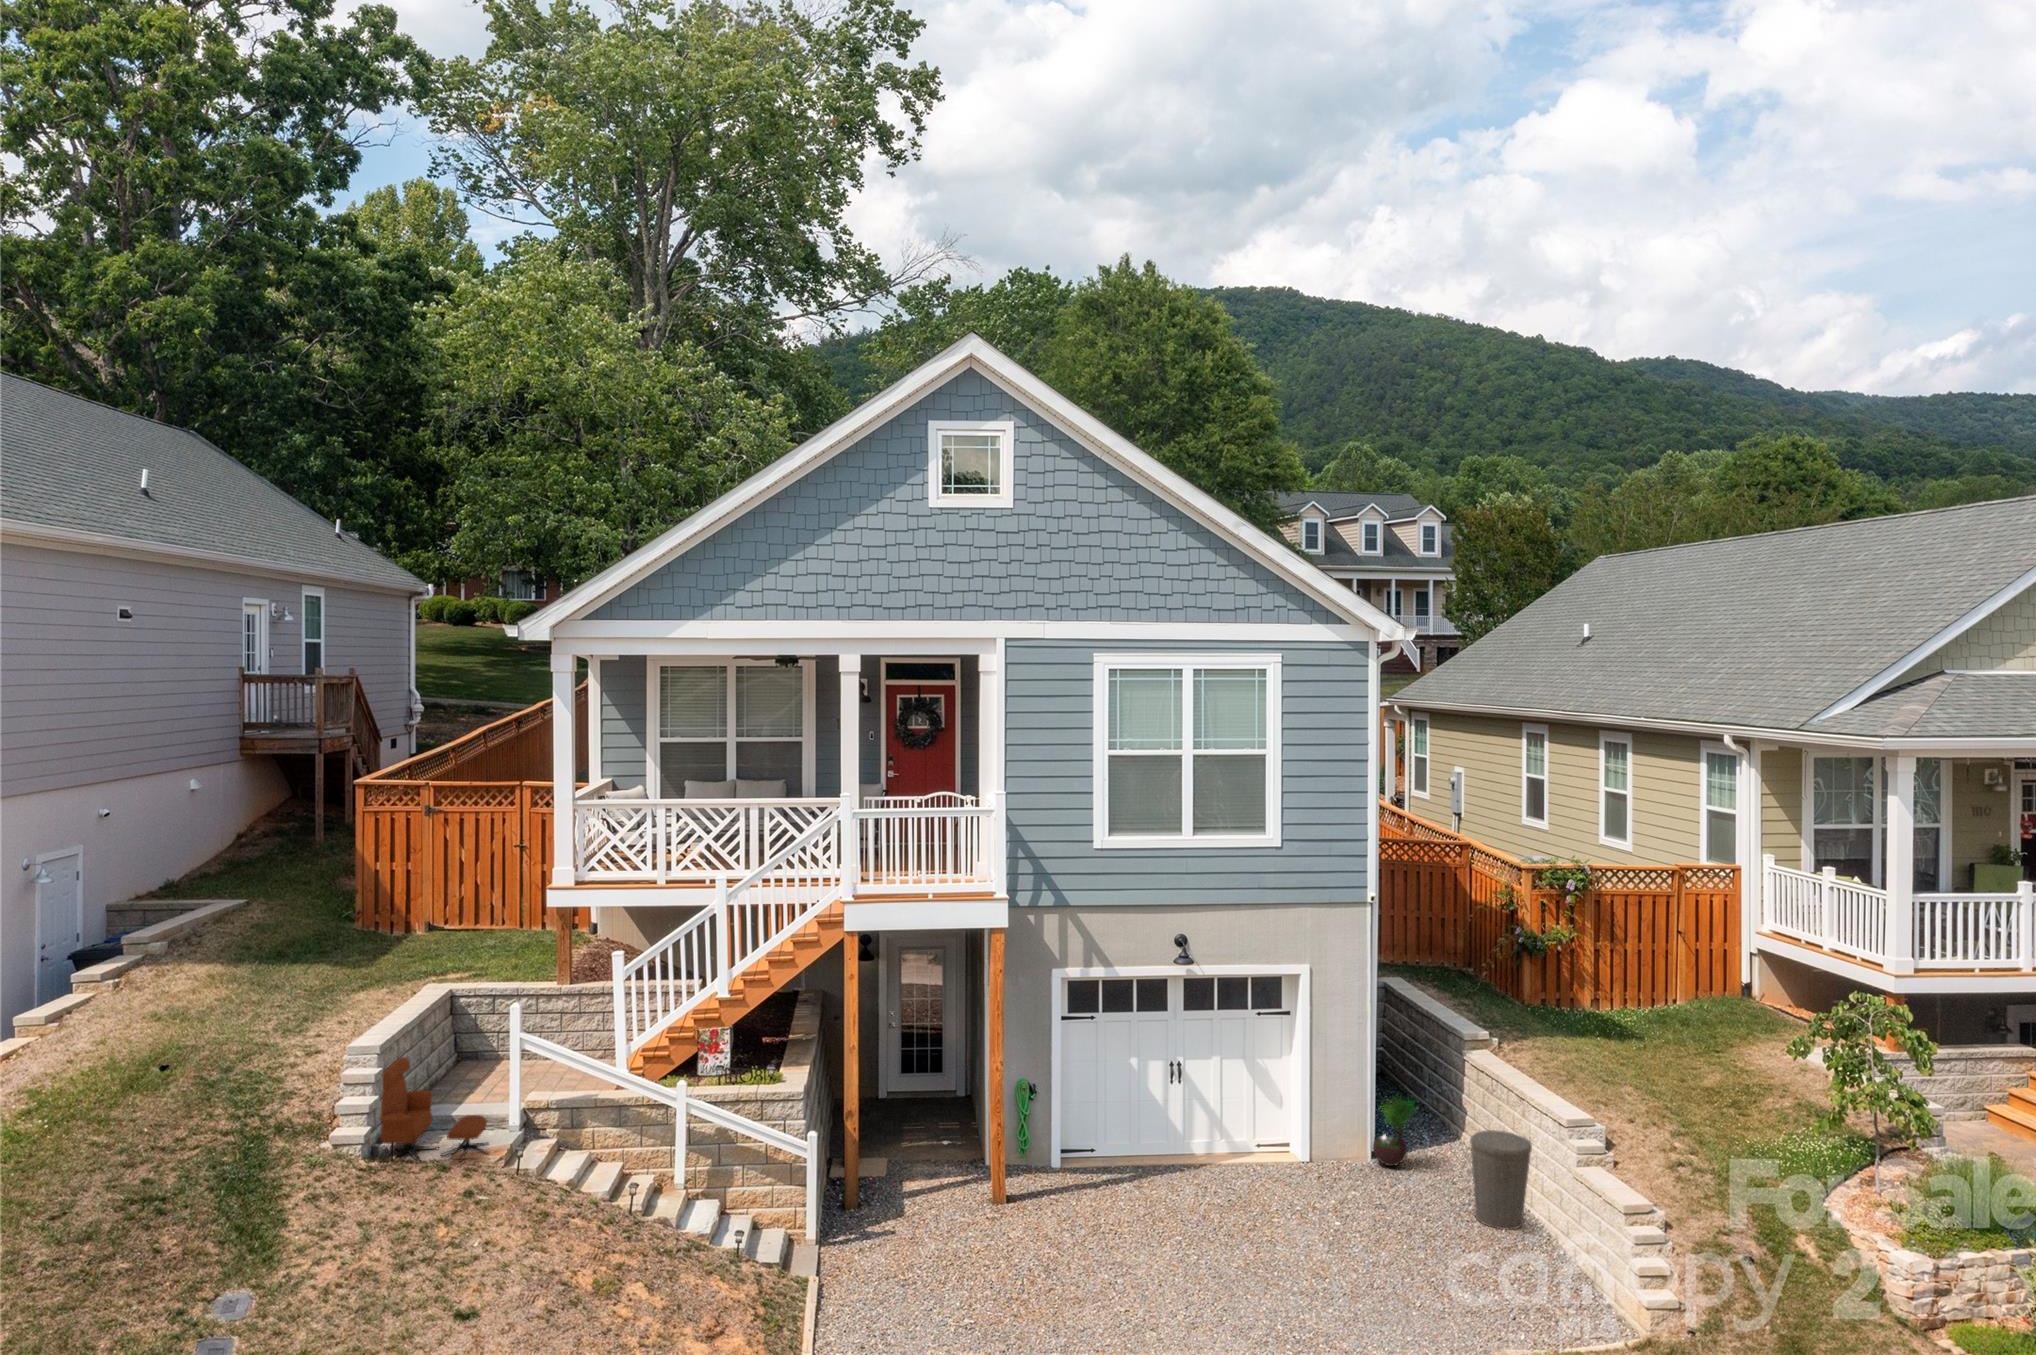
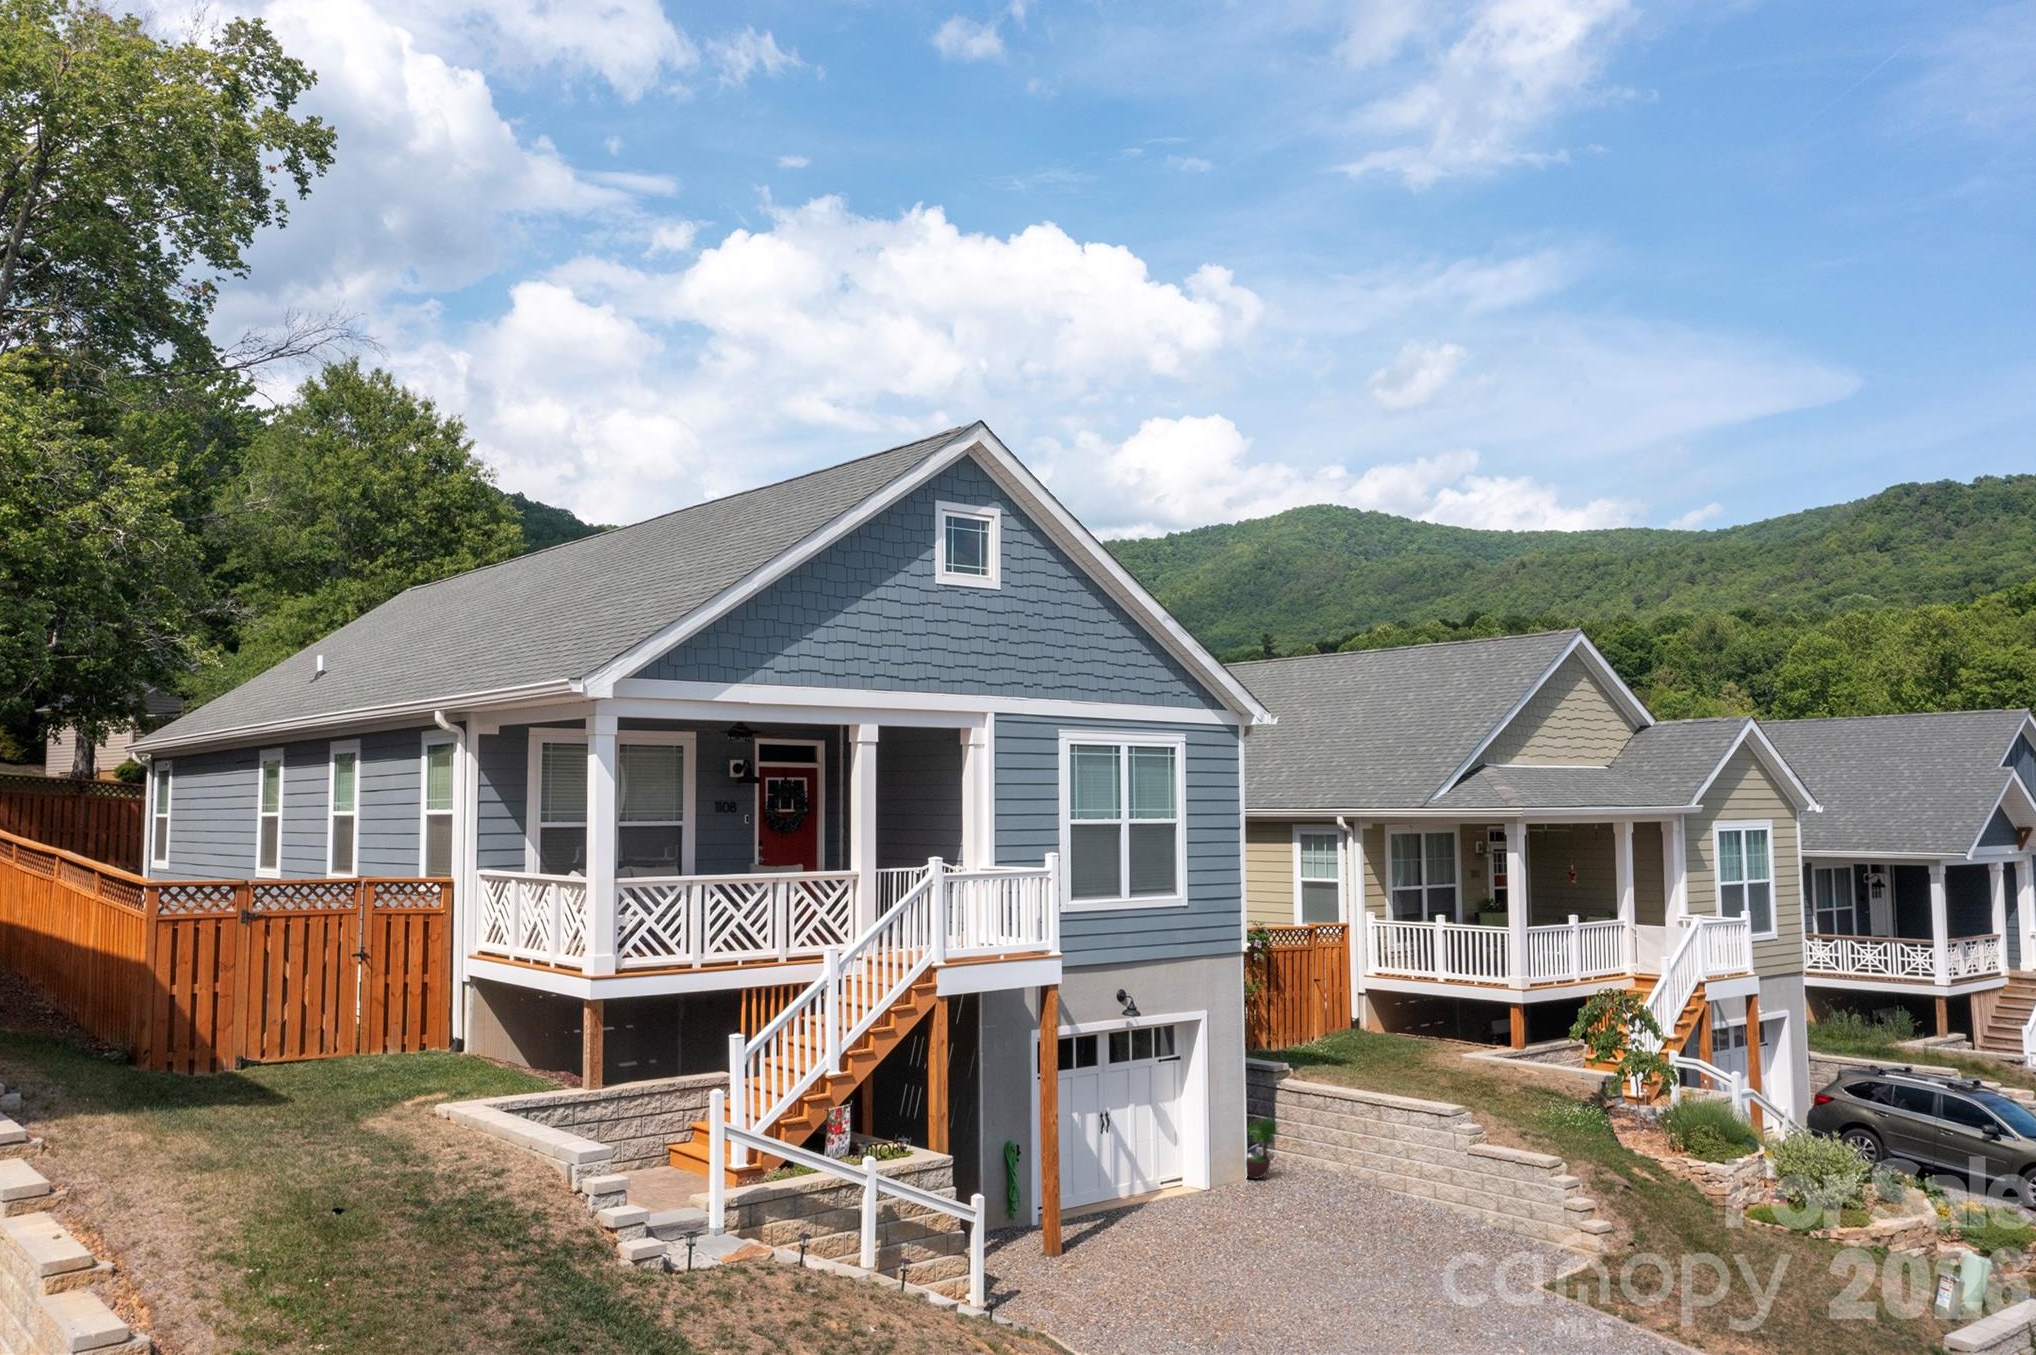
lounge chair: present [380,1057,489,1162] -> none [669,1147,781,1264]
trash can: present [1470,1130,1532,1230] -> none [1354,1124,1400,1198]

